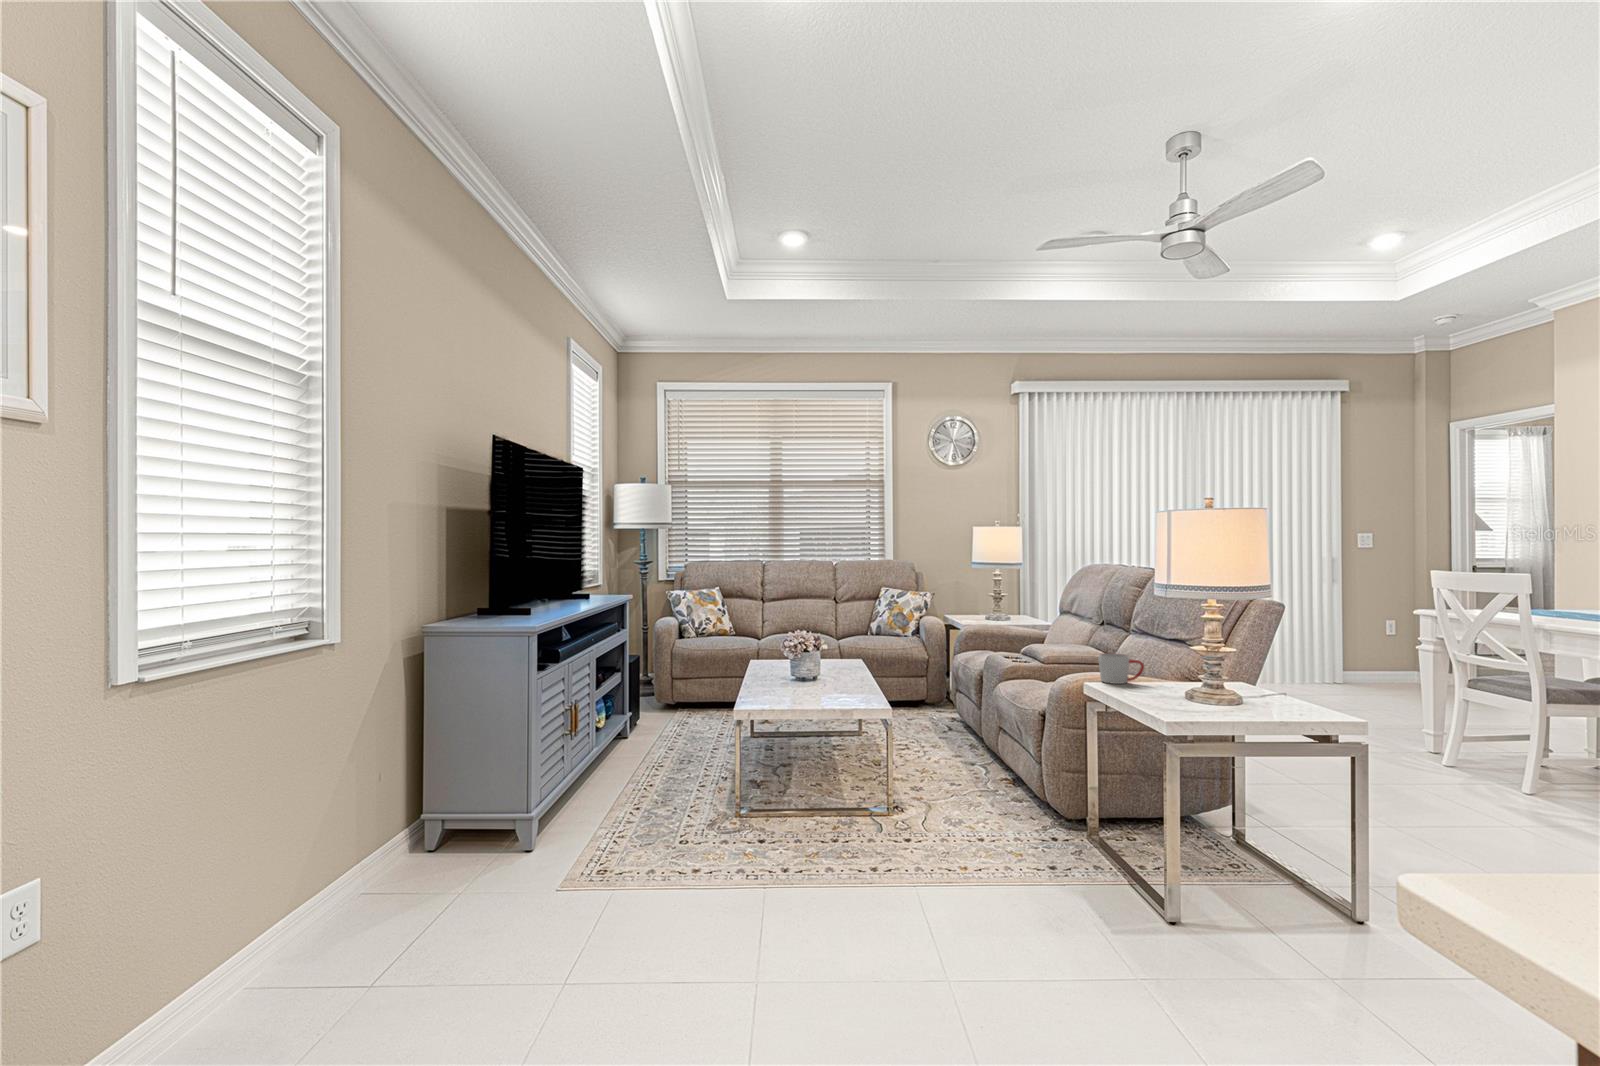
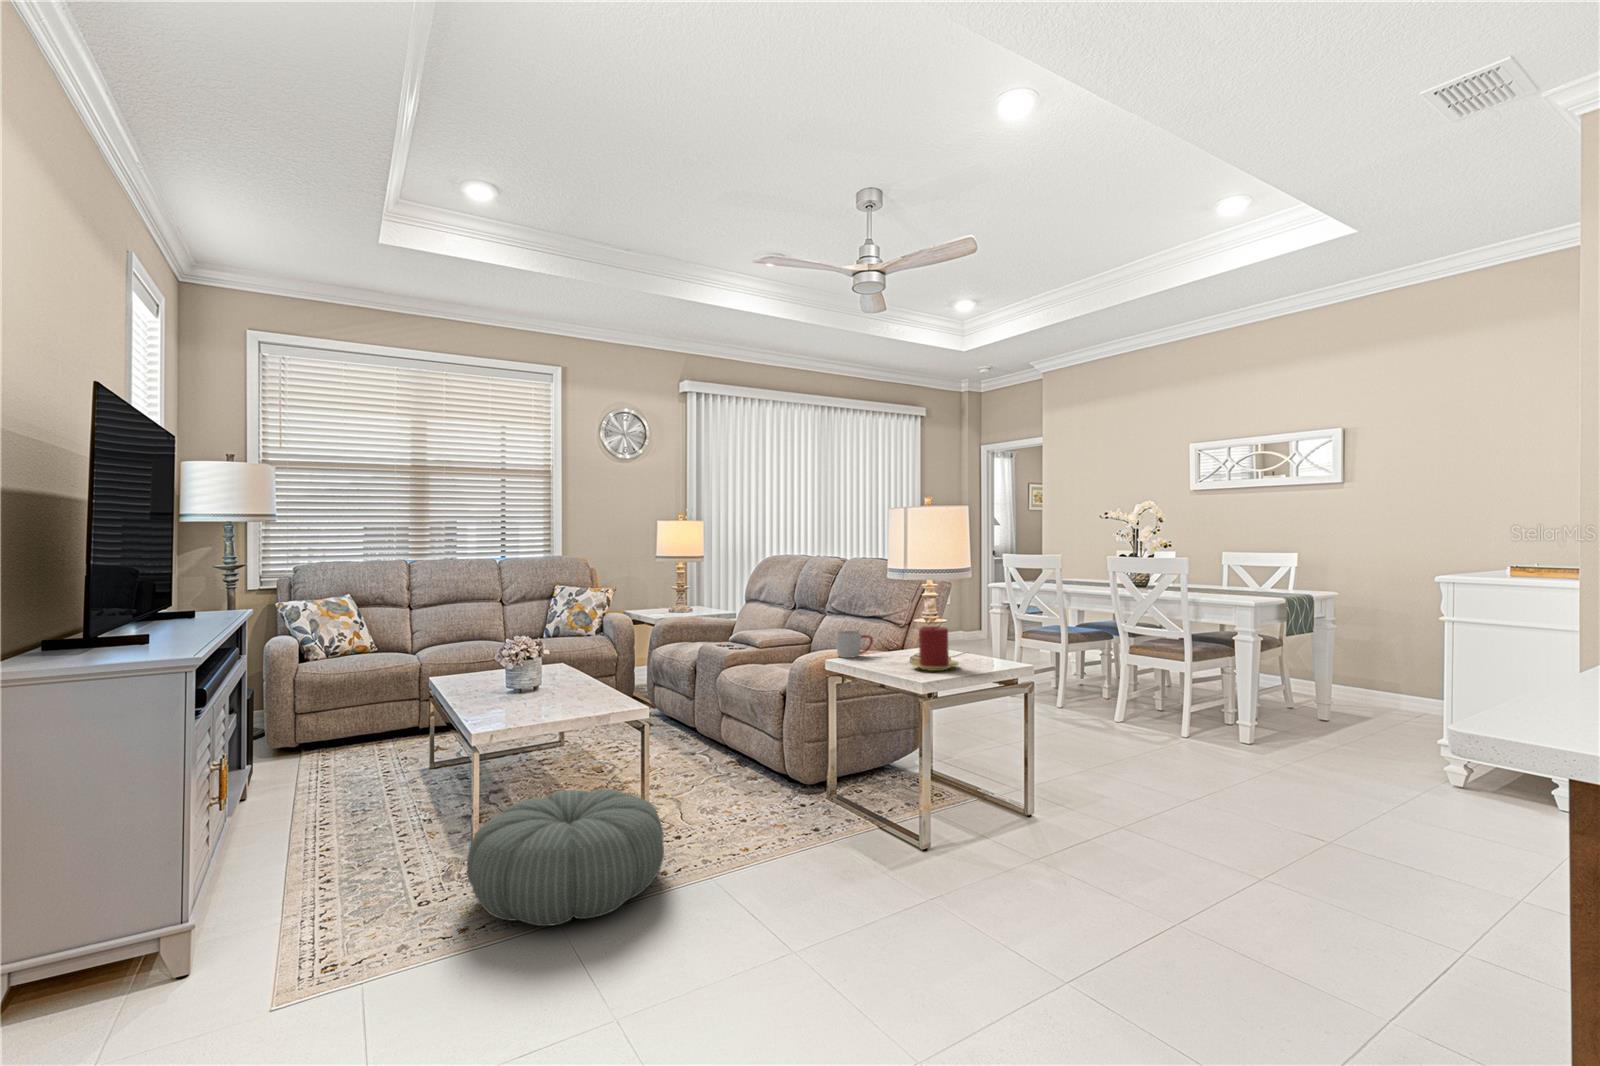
candle: none [1165,656,1228,709] -> present [910,627,958,671]
pouf: none [707,772,877,887] -> present [467,789,664,926]

